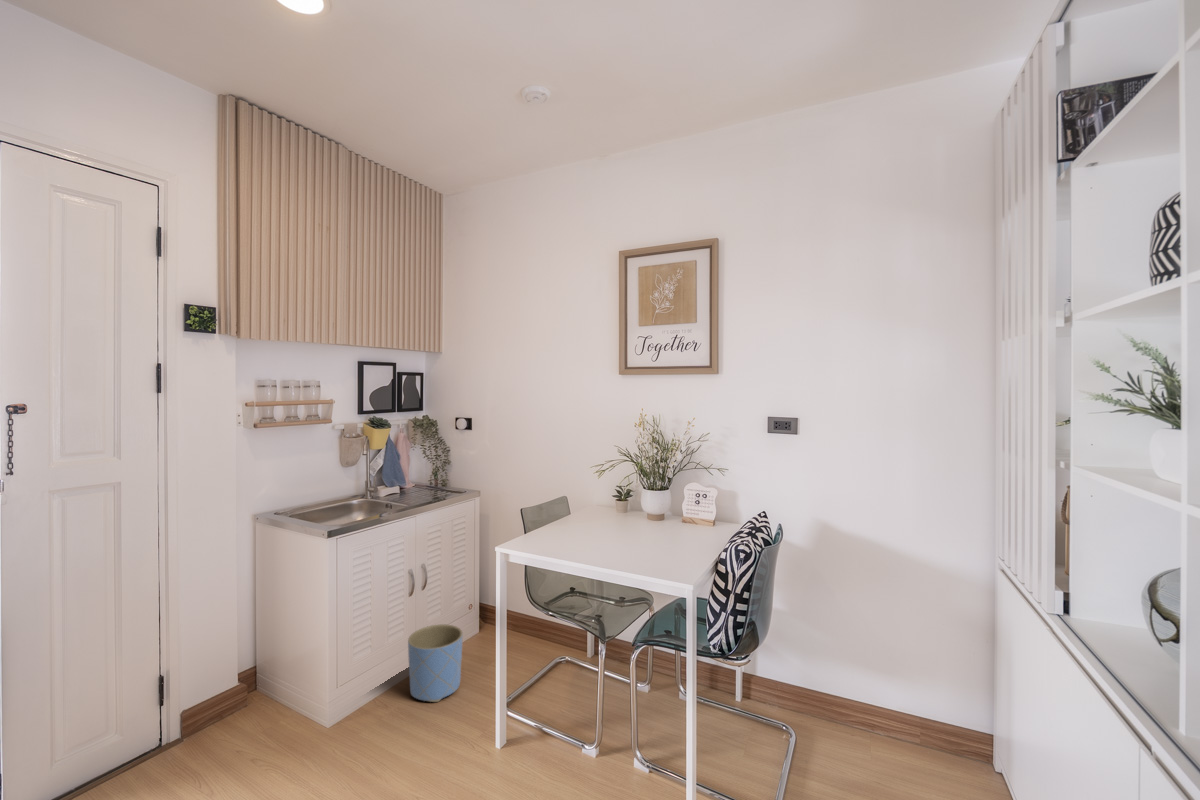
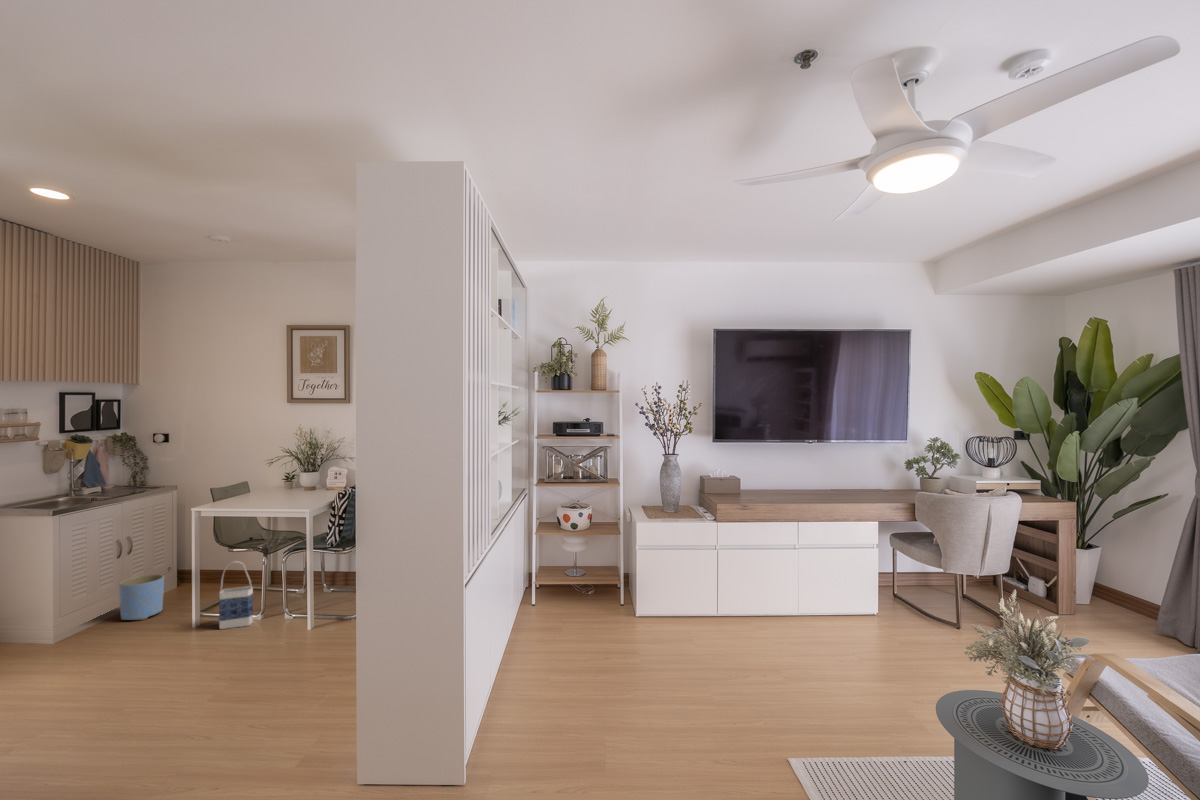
bag: none [533,651,585,775] -> present [219,561,253,629]

